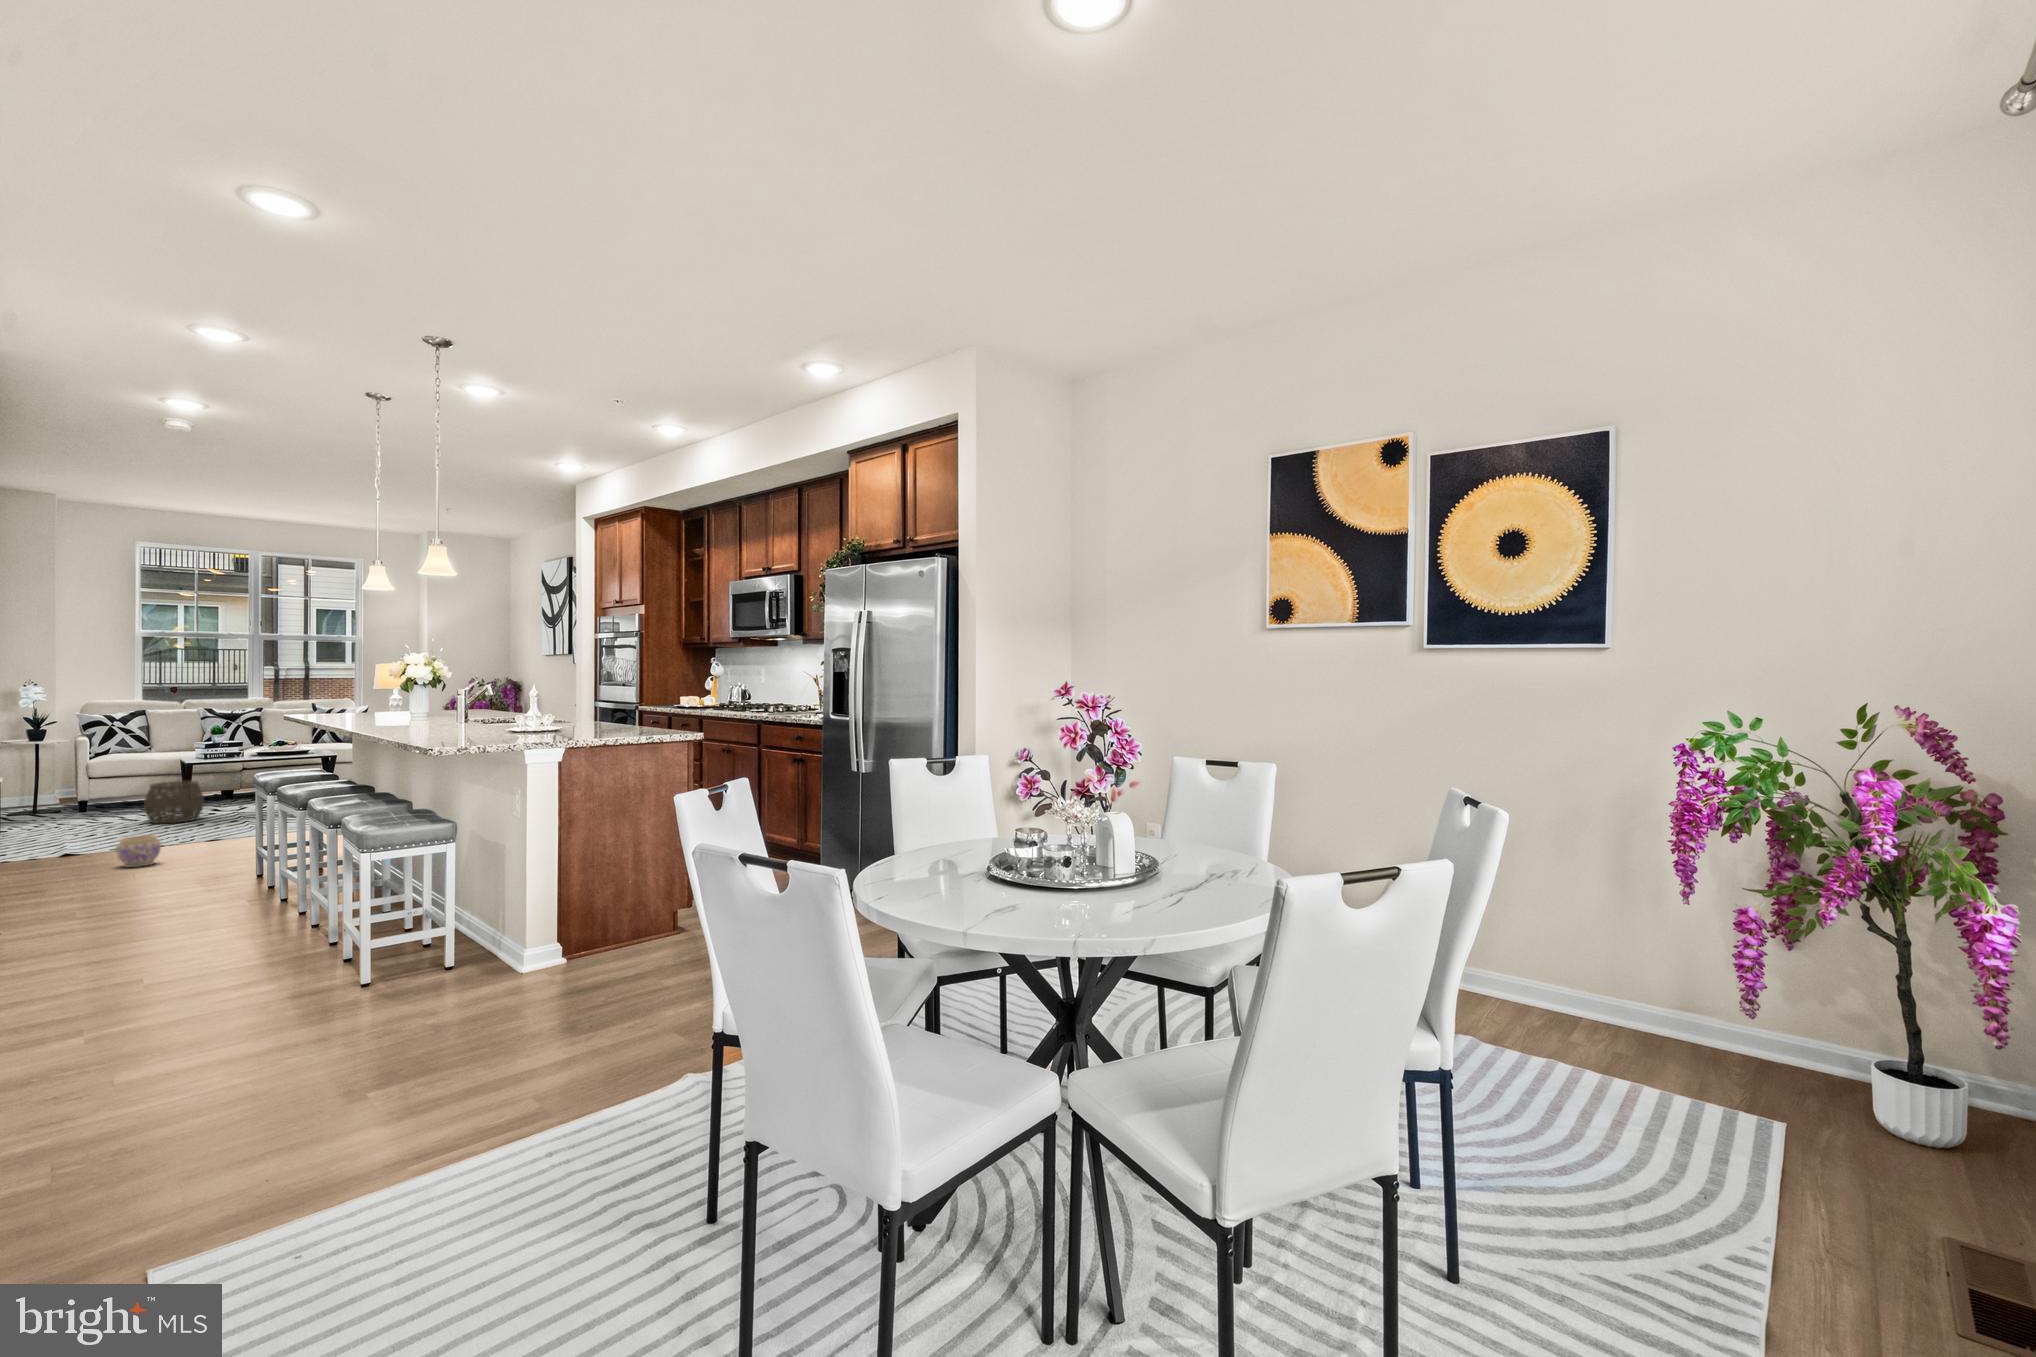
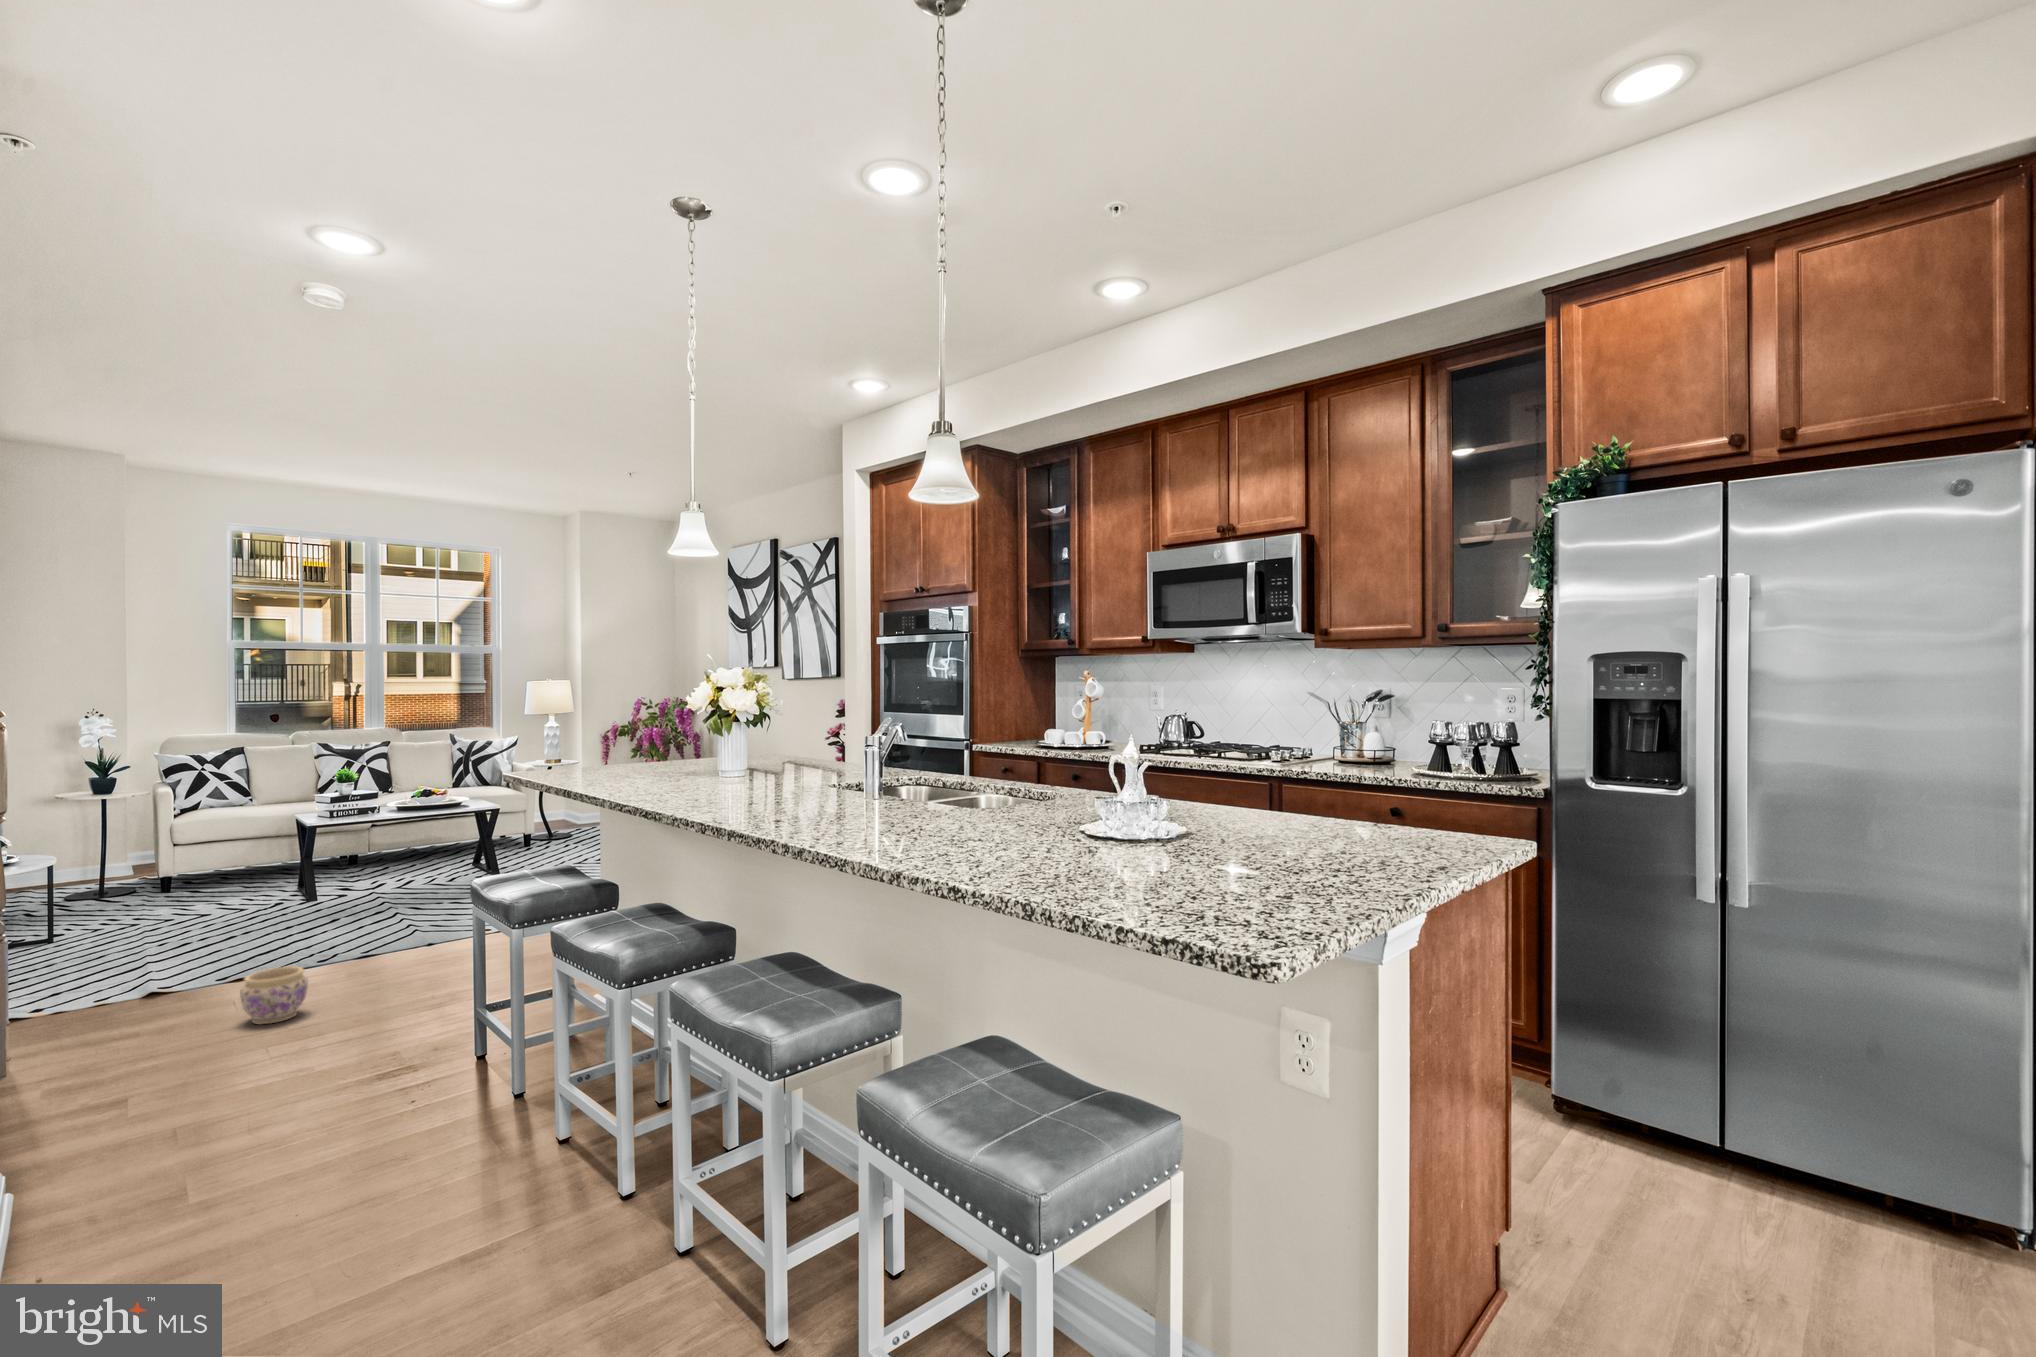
woven basket: present [144,781,204,824] -> none [253,850,334,915]

